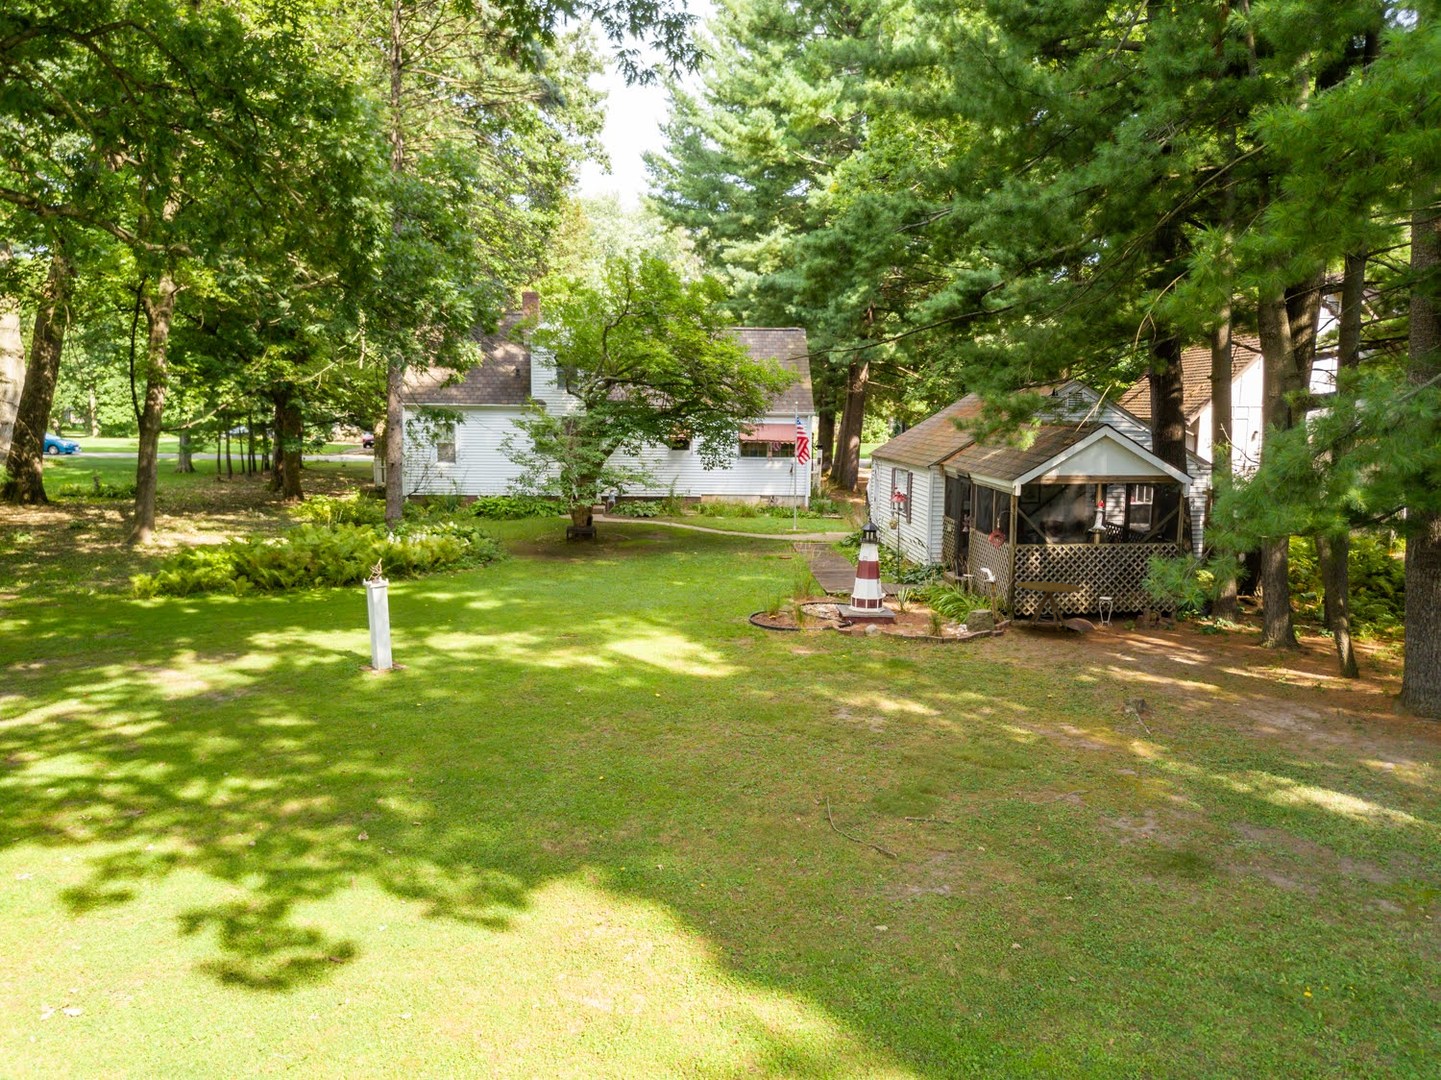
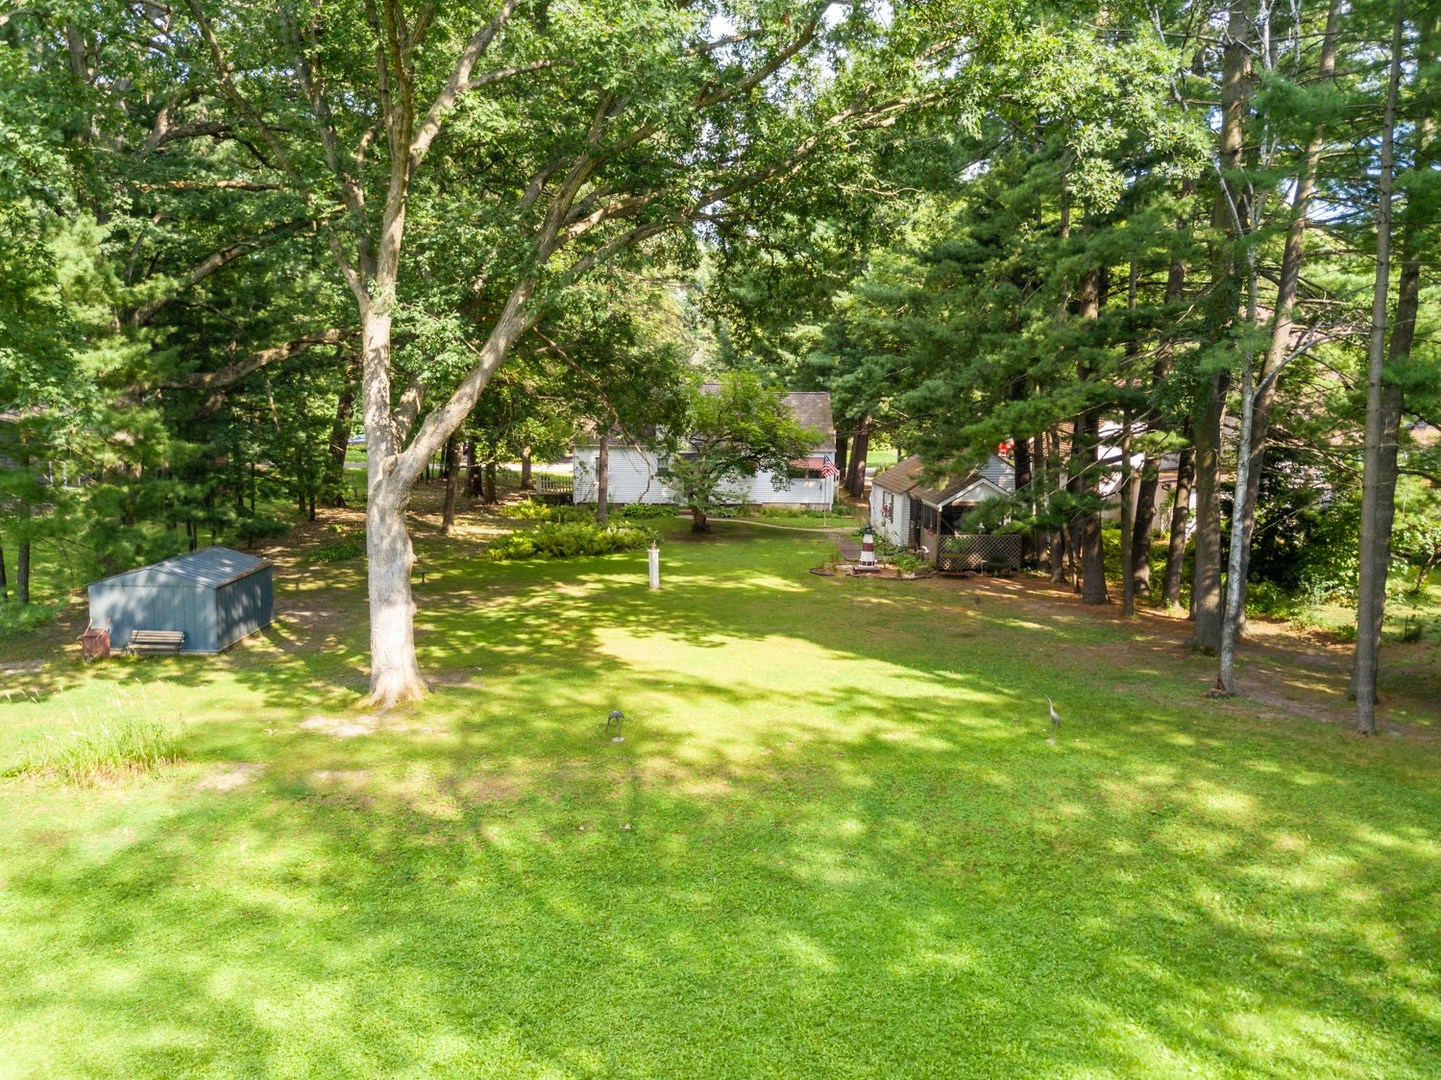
lounge chair: none [1107,582,1161,632] -> present [984,554,1009,576]

